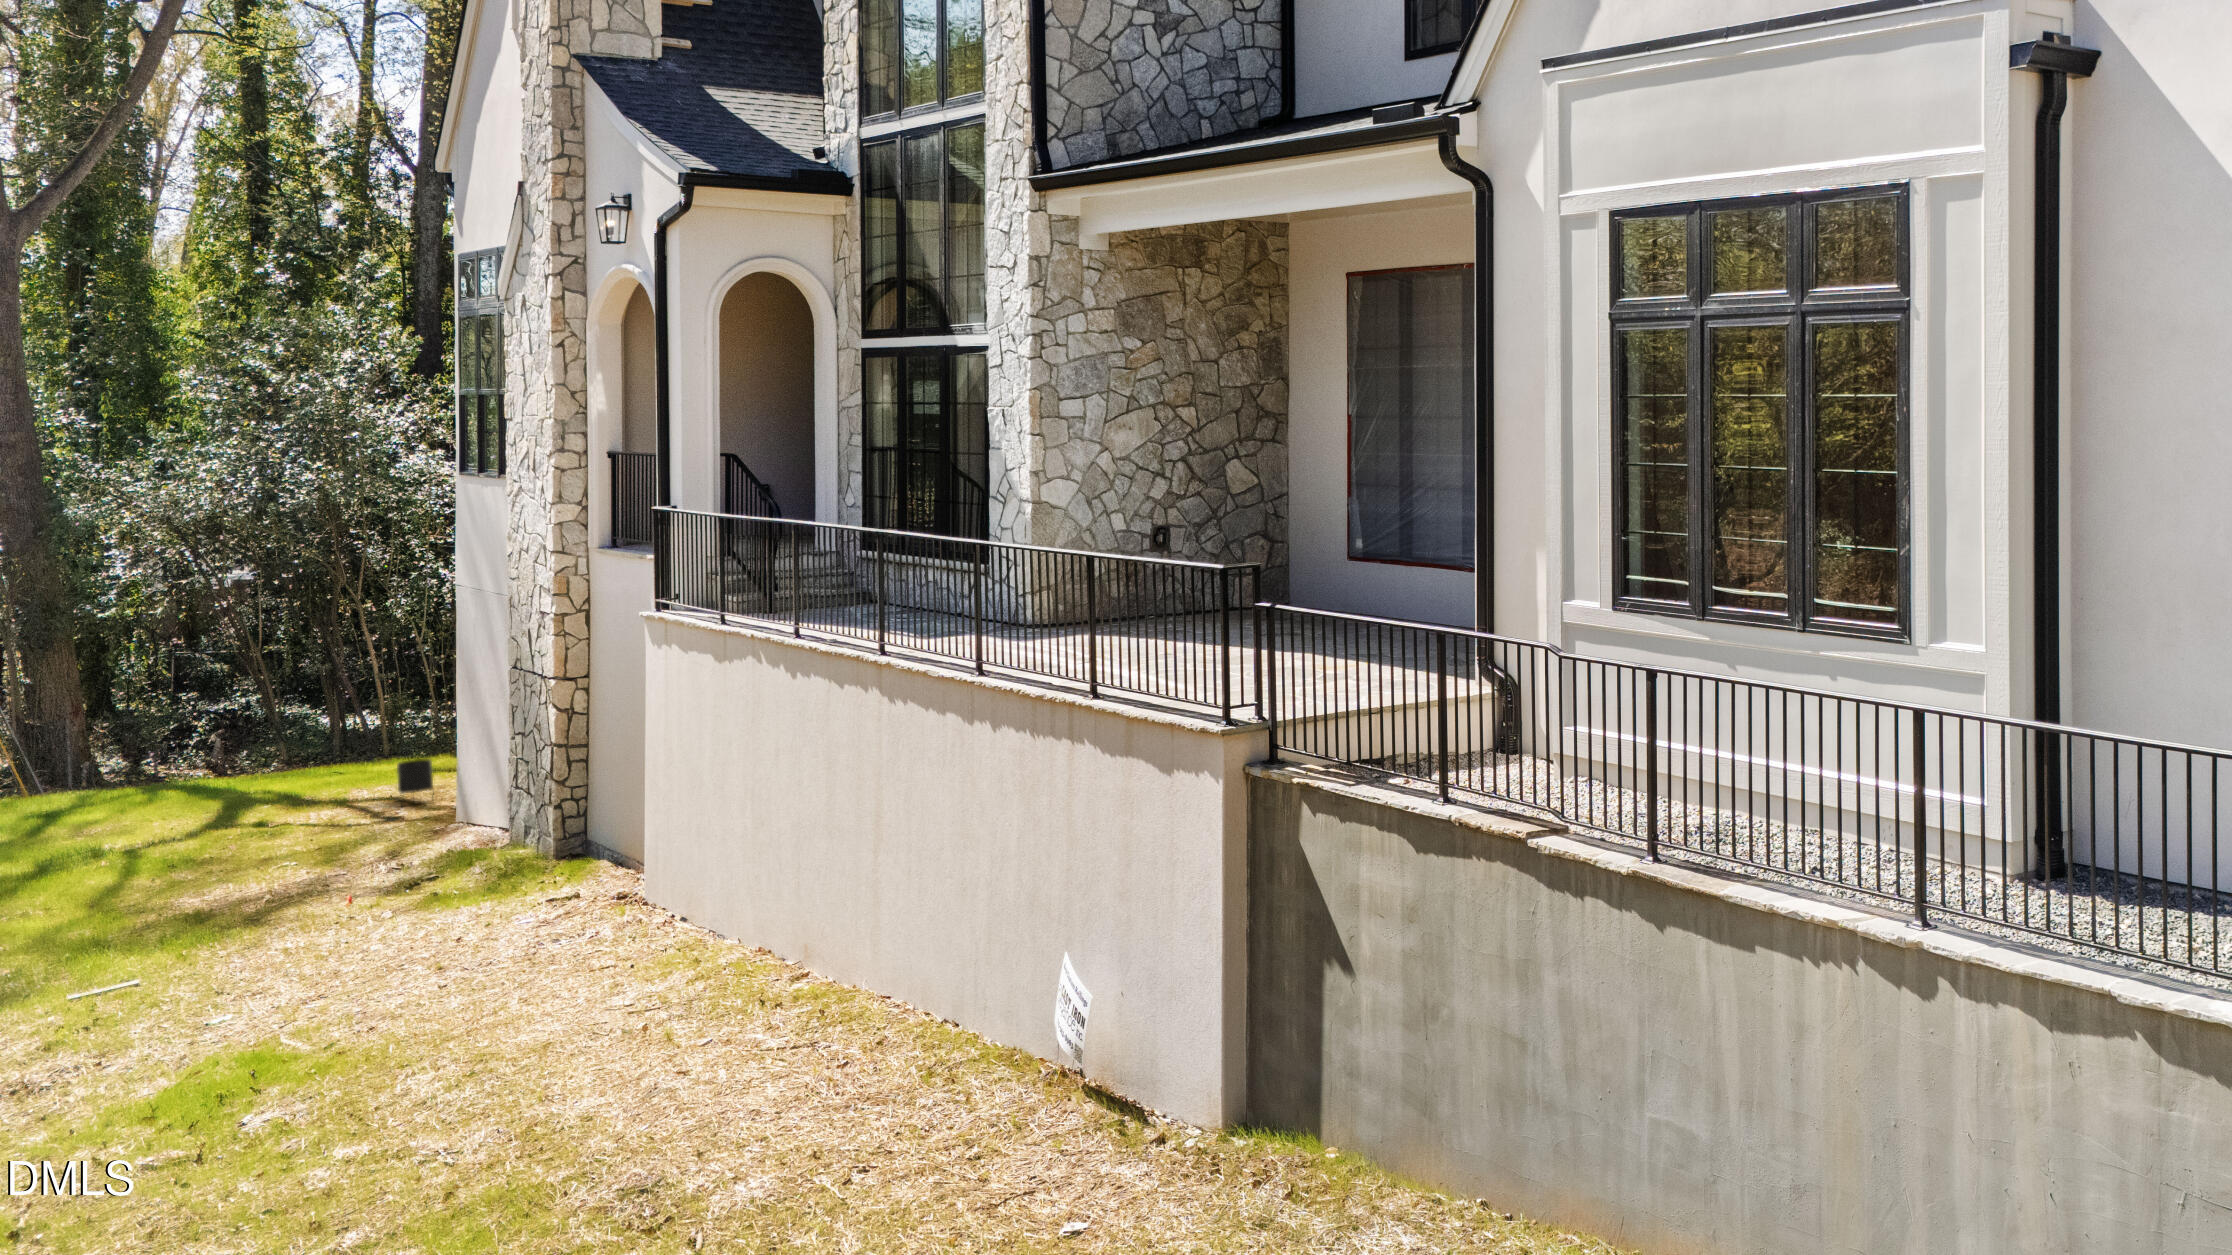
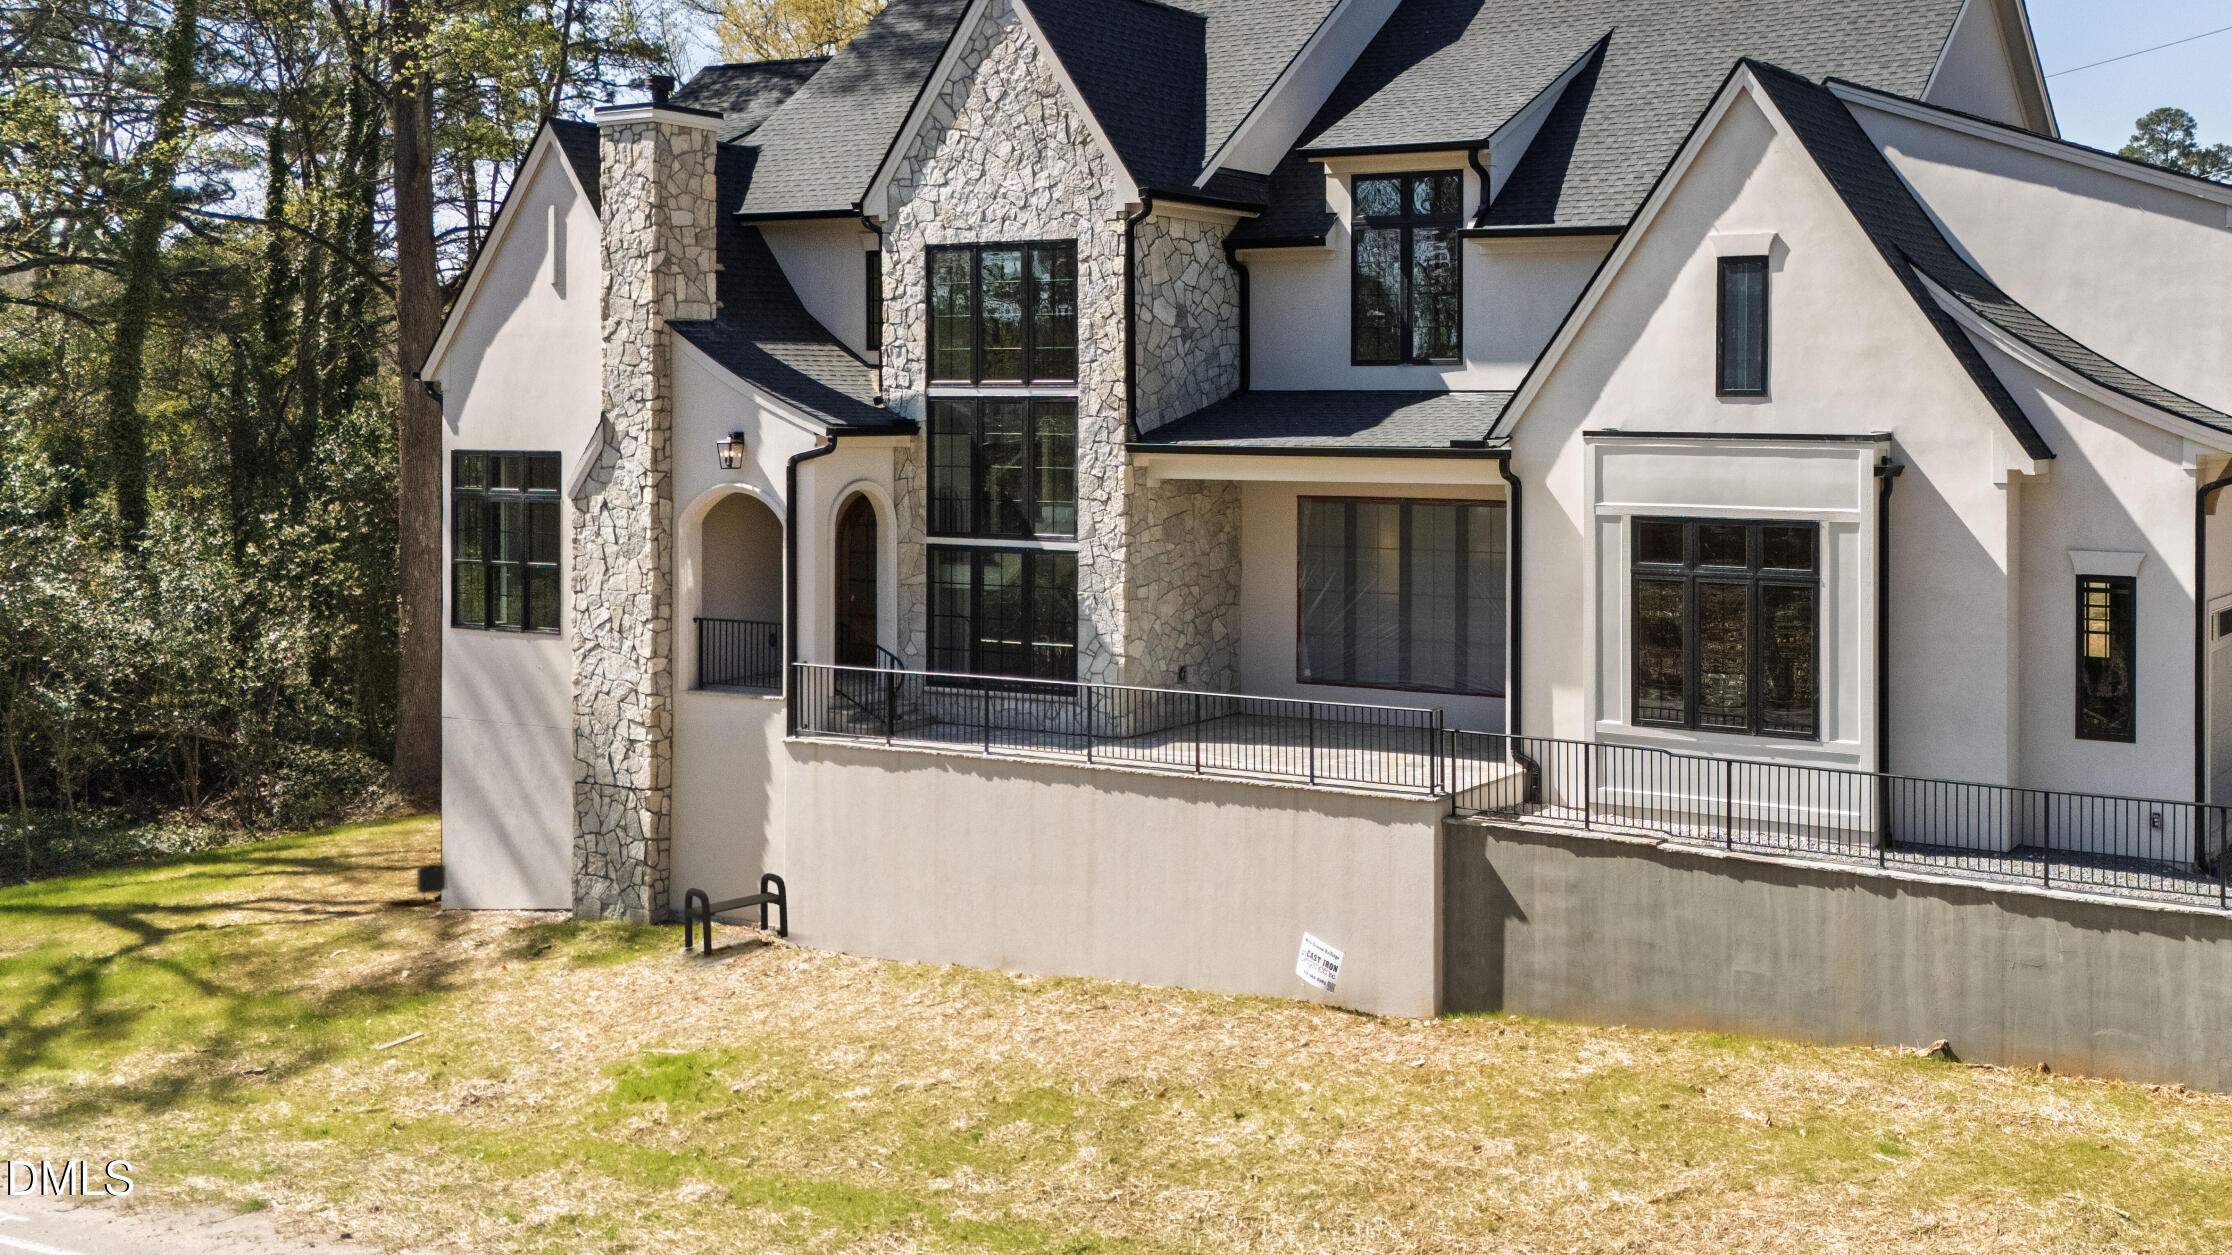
bench: none [510,793,641,898] -> present [685,873,788,955]

